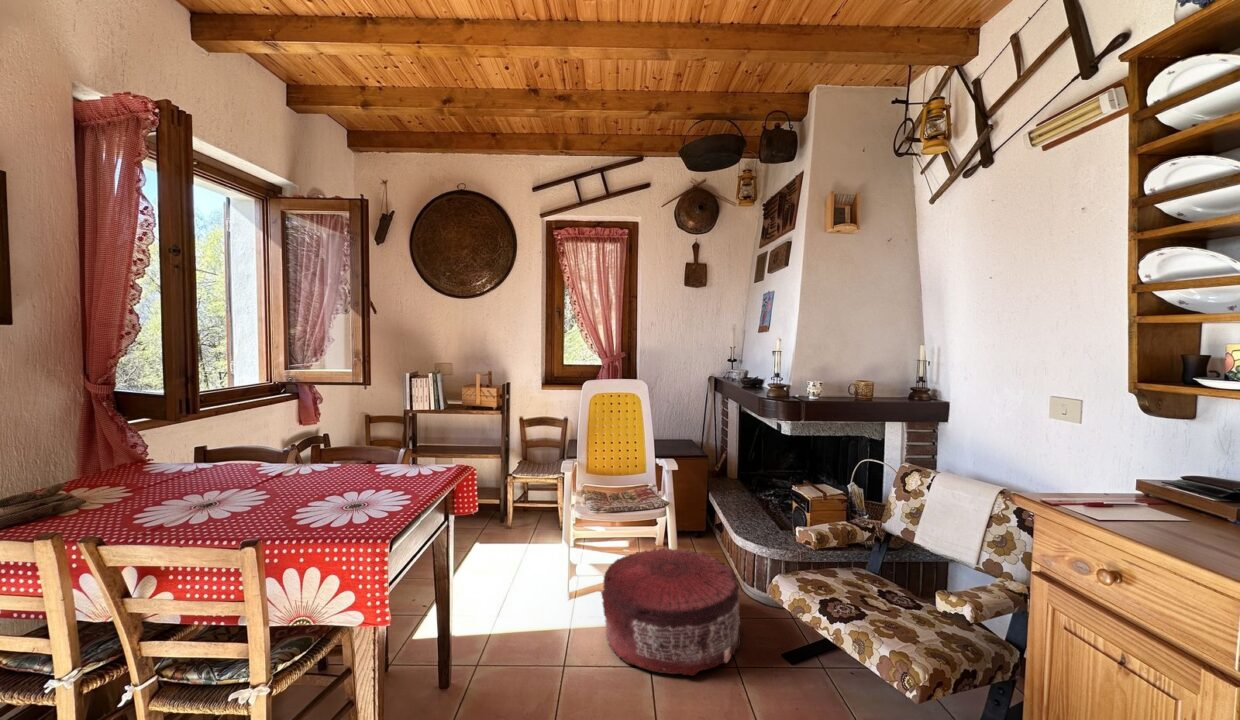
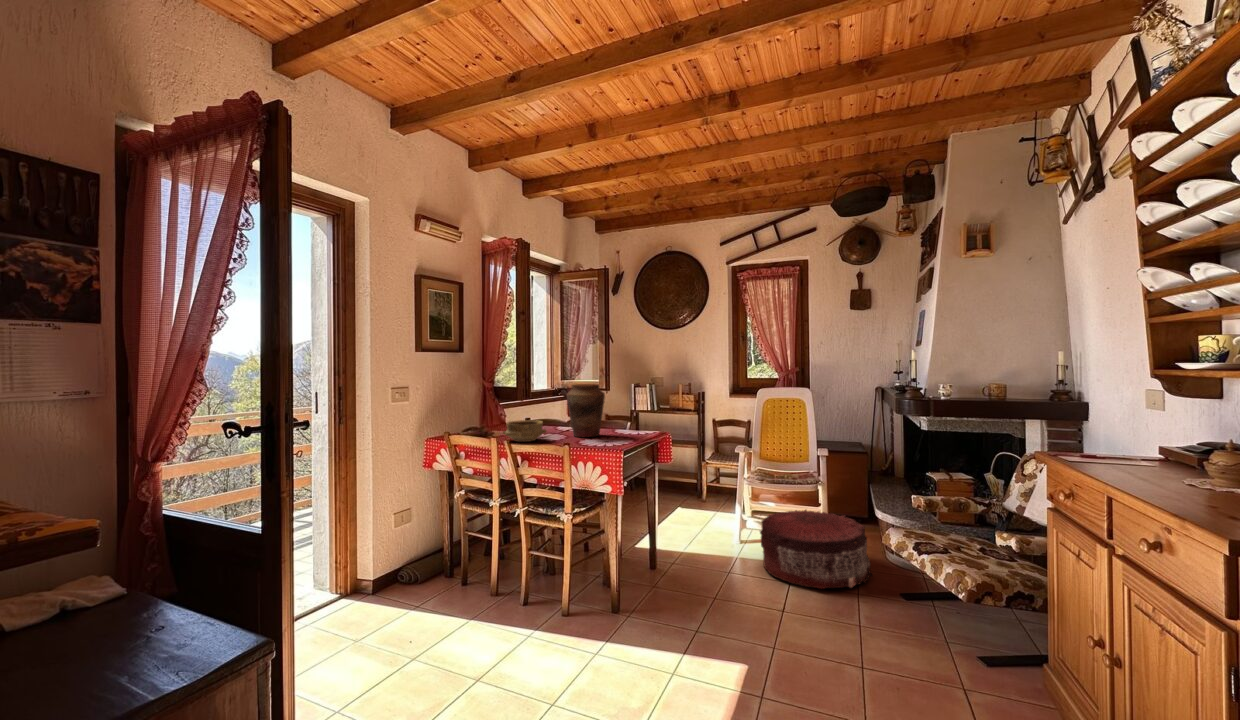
vase: none [275,388,355,489] -> present [567,384,605,437]
ceramic bowl: none [104,466,224,519] -> present [503,420,546,442]

